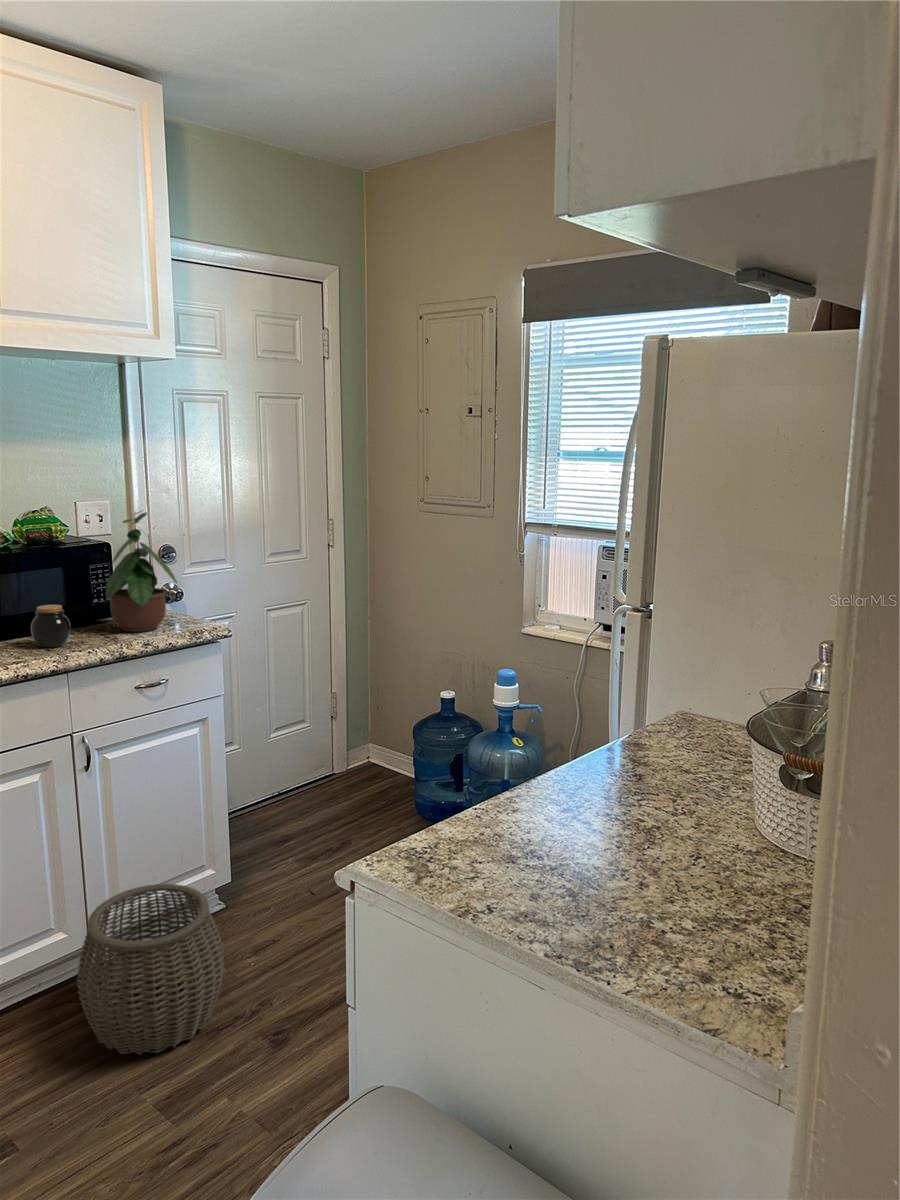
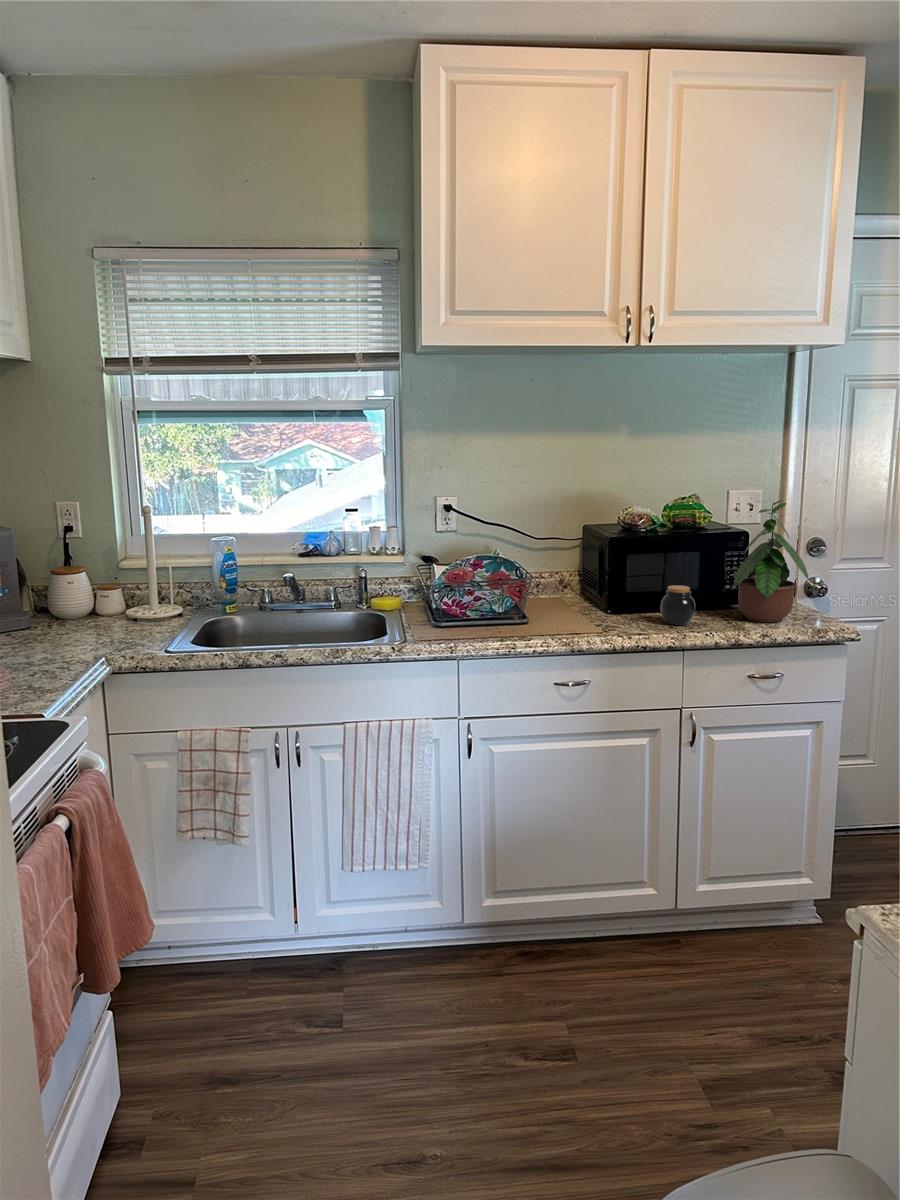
woven basket: present [77,884,224,1055] -> none [654,870,798,1039]

